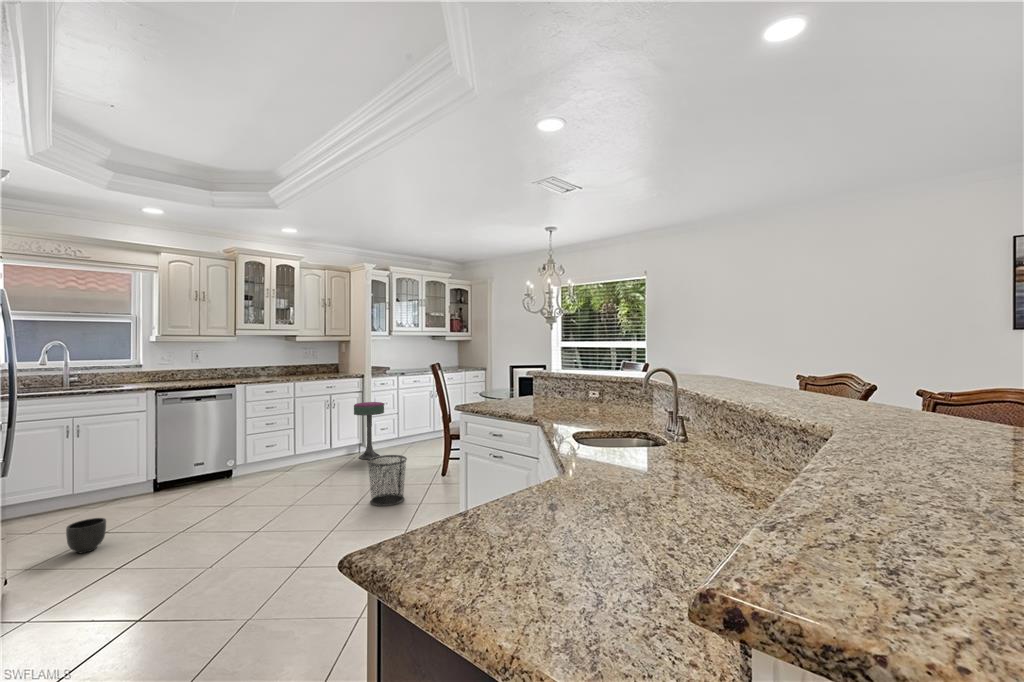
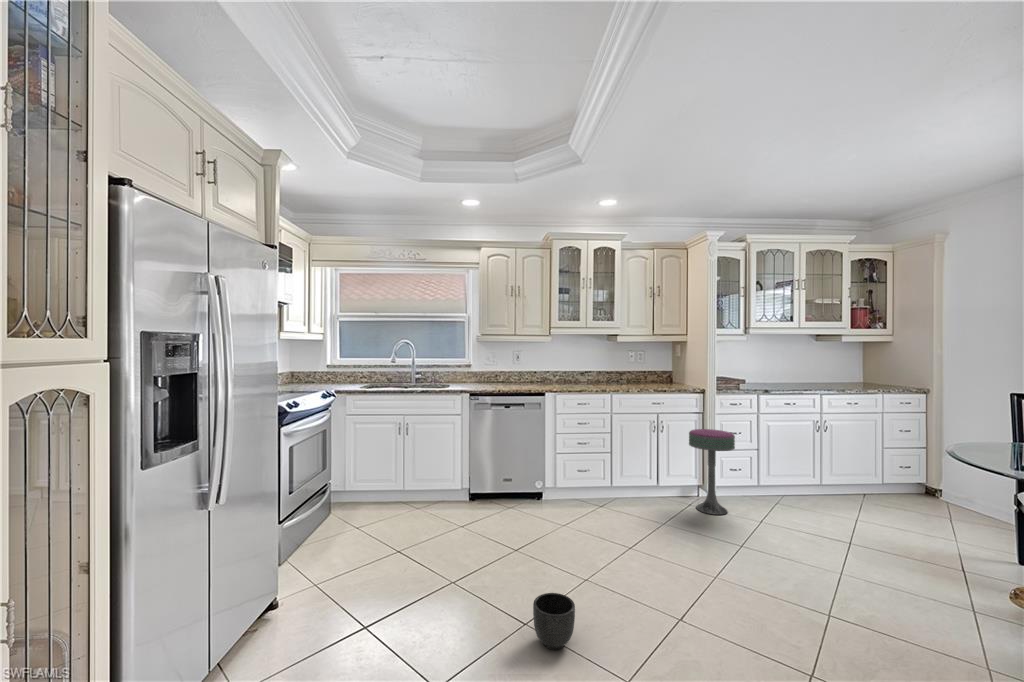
waste bin: present [367,455,407,506] -> none [700,537,776,642]
planter: present [66,518,106,553] -> present [533,593,575,650]

